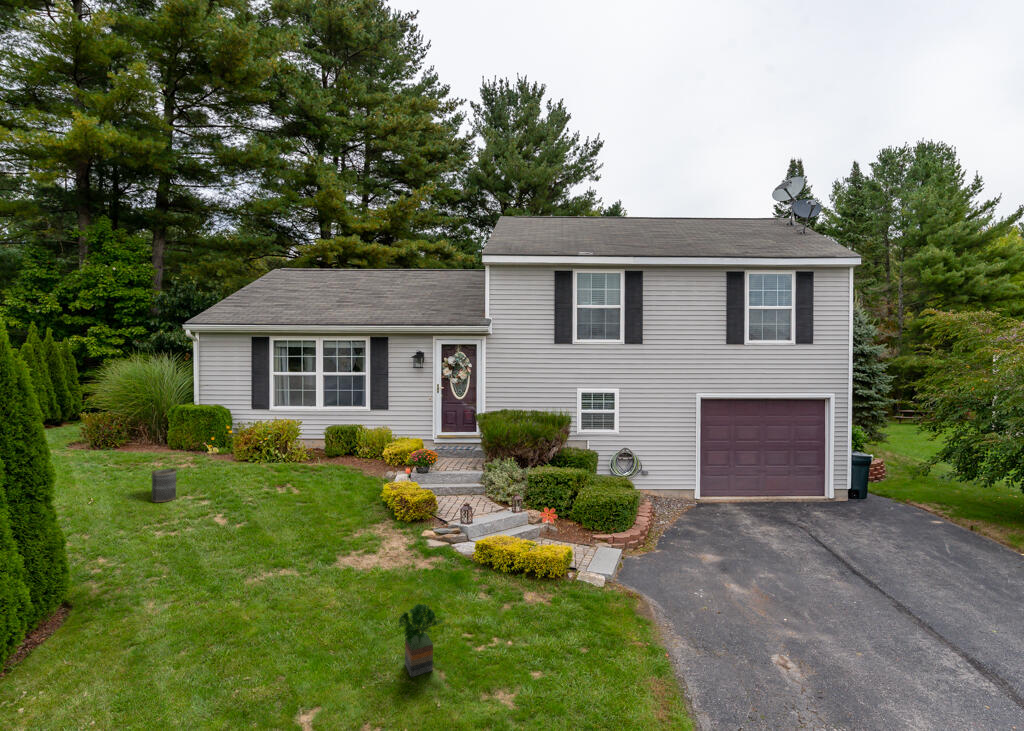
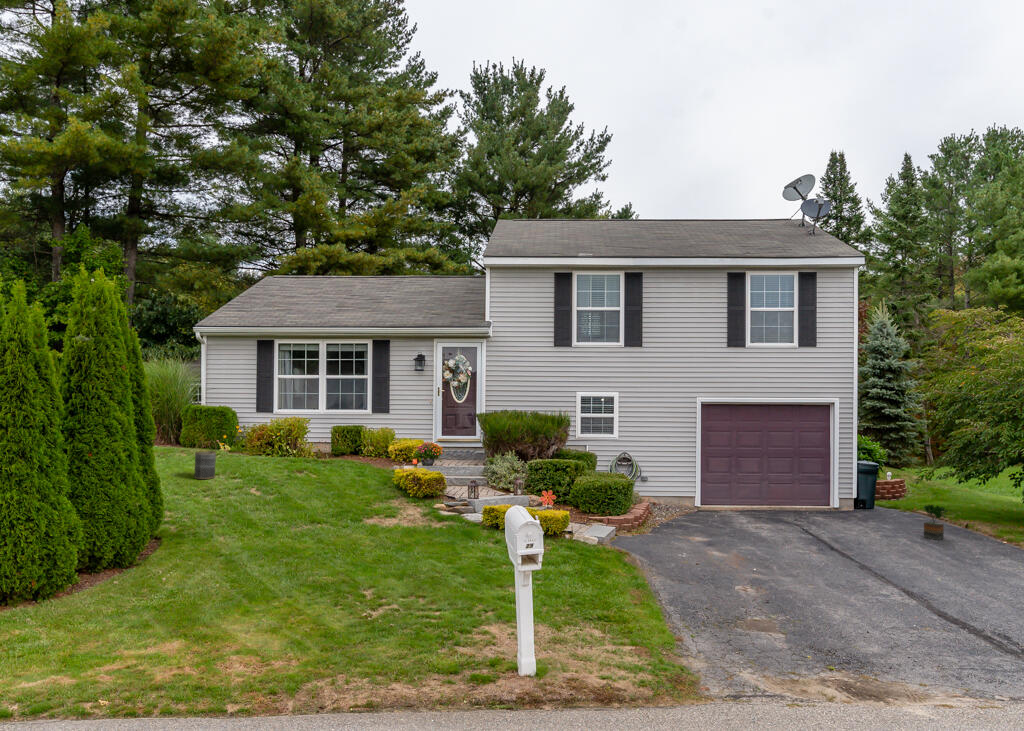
potted tree: present [399,604,442,677] -> present [923,505,948,540]

